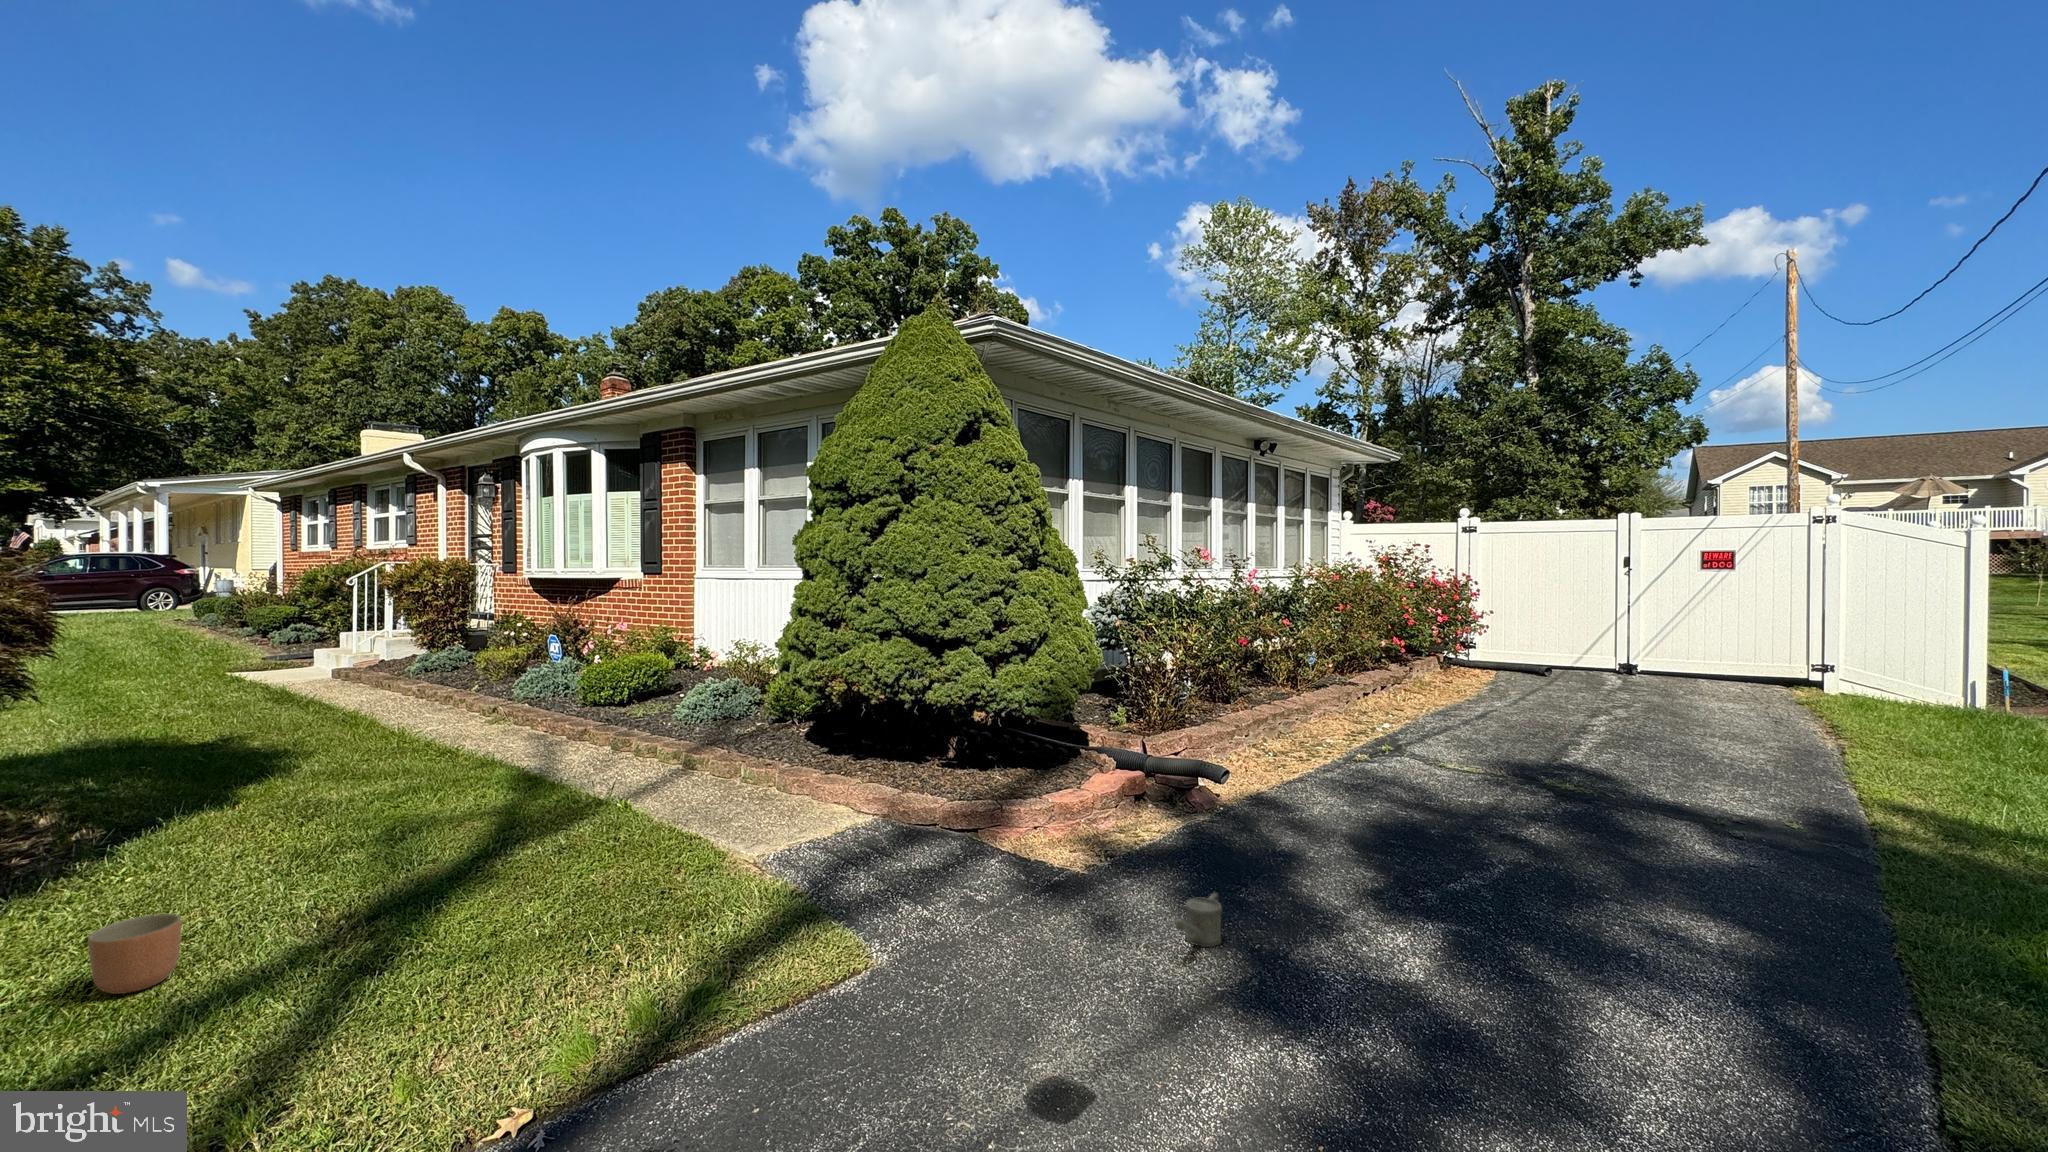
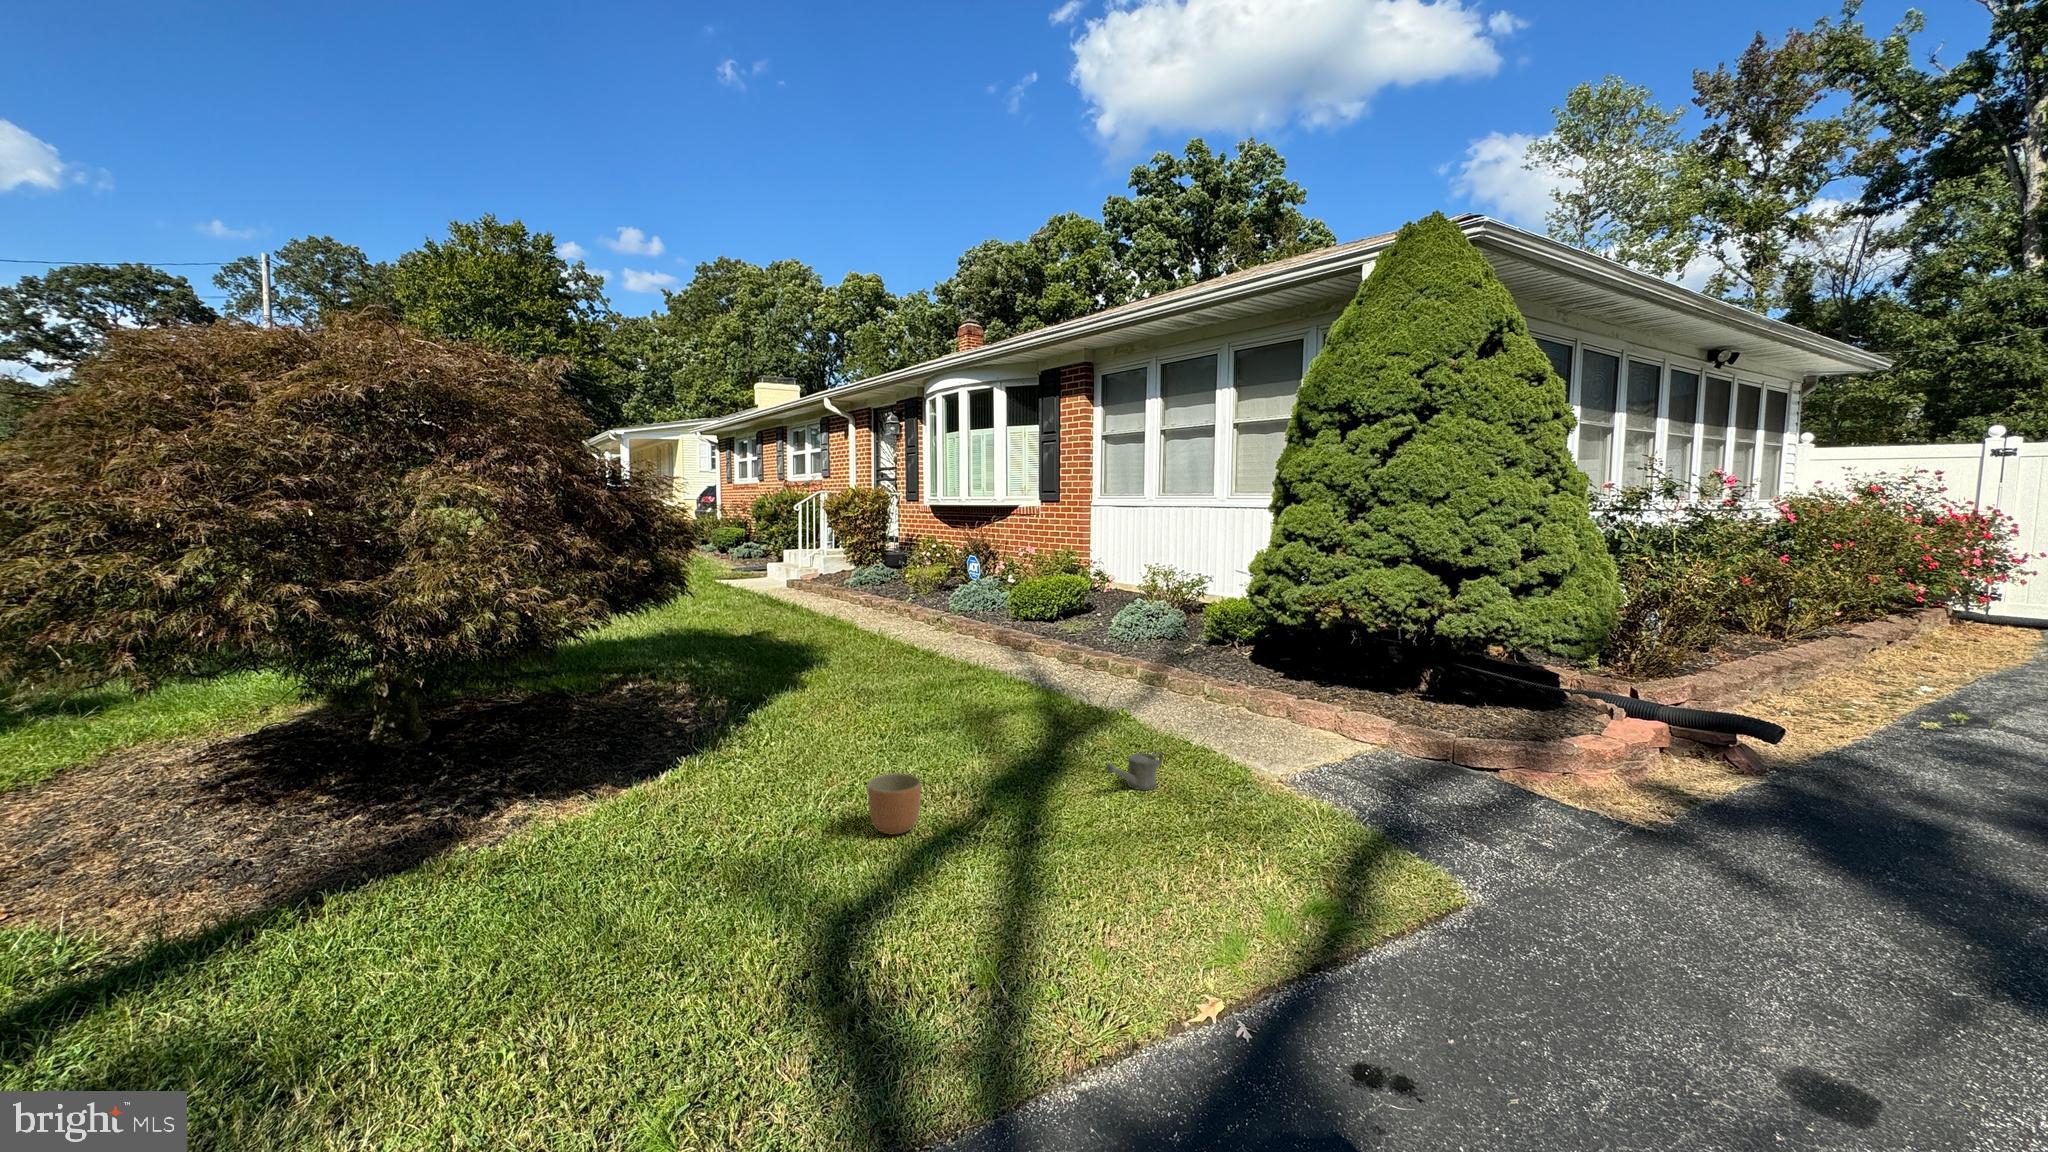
watering can: present [1175,893,1222,947] -> present [1106,752,1163,791]

